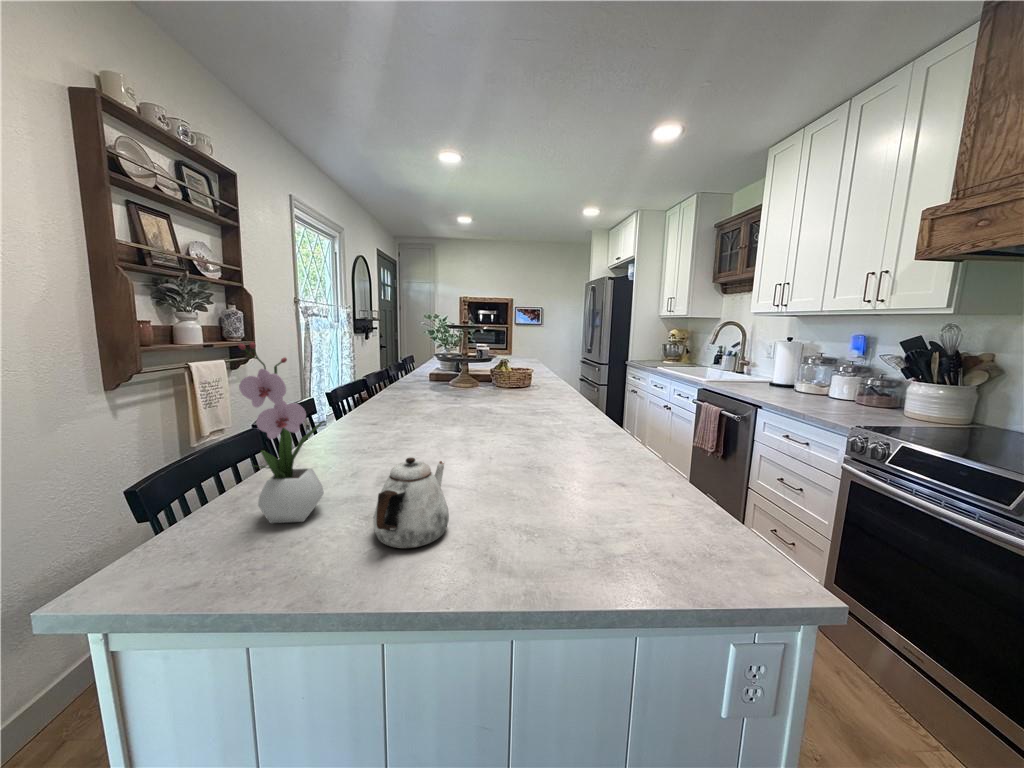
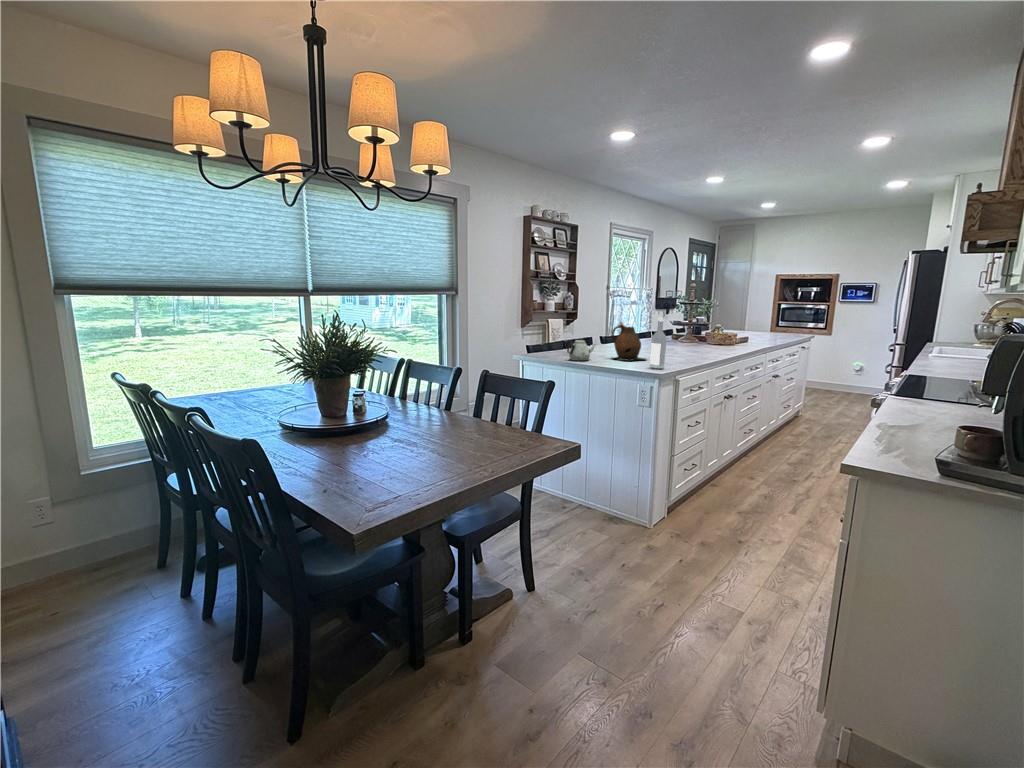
flower arrangement: present [239,342,324,523] -> none [547,306,568,356]
wine bottle: none [652,372,701,523] -> present [650,317,666,369]
ceramic pitcher: none [465,380,549,491] -> present [612,322,645,361]

